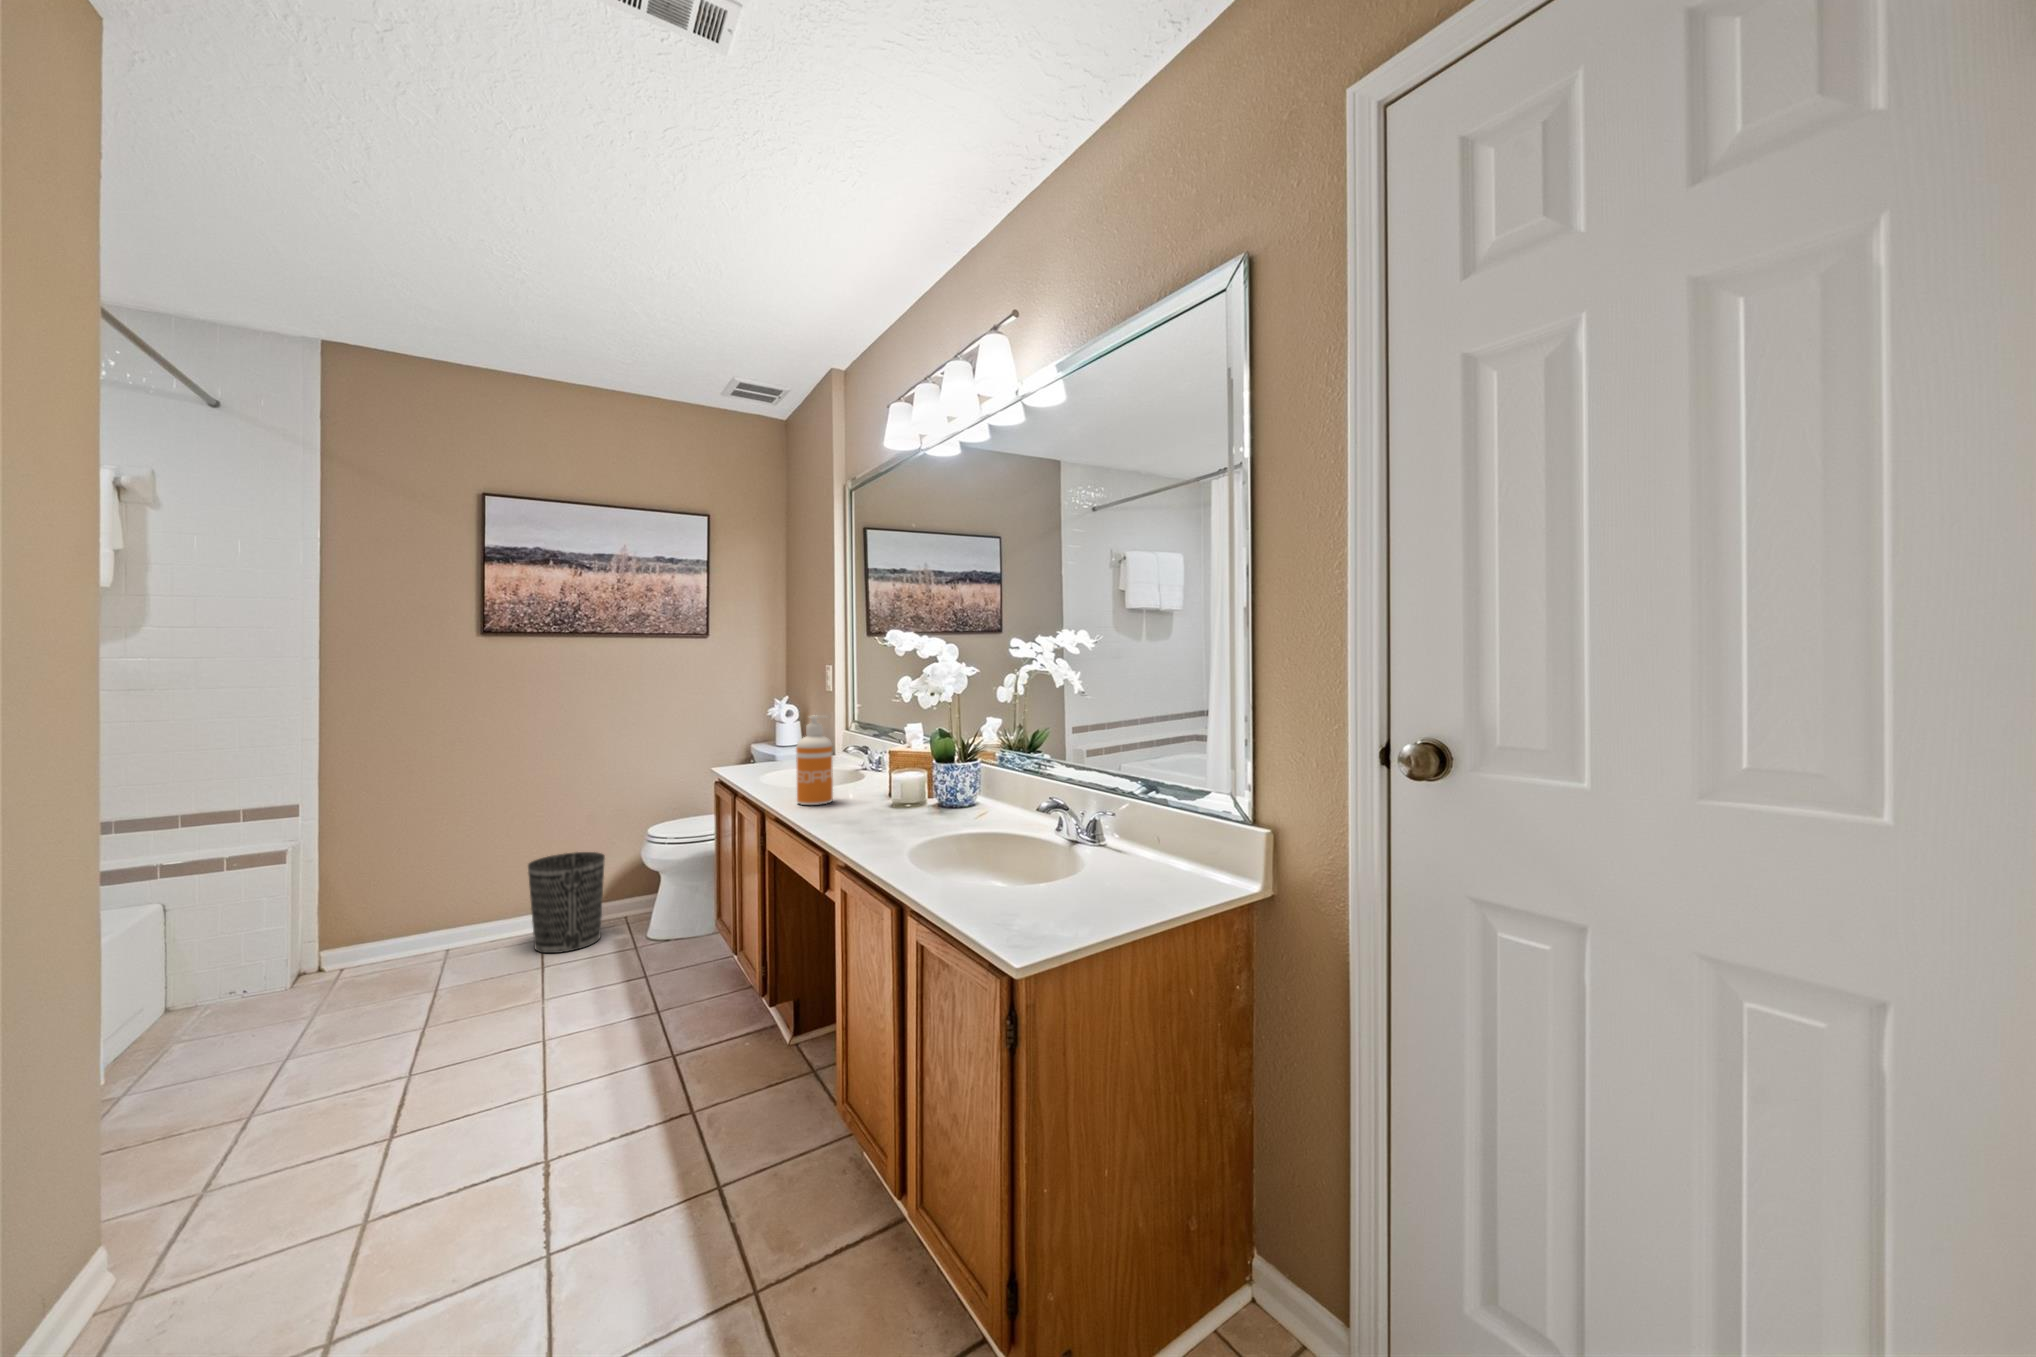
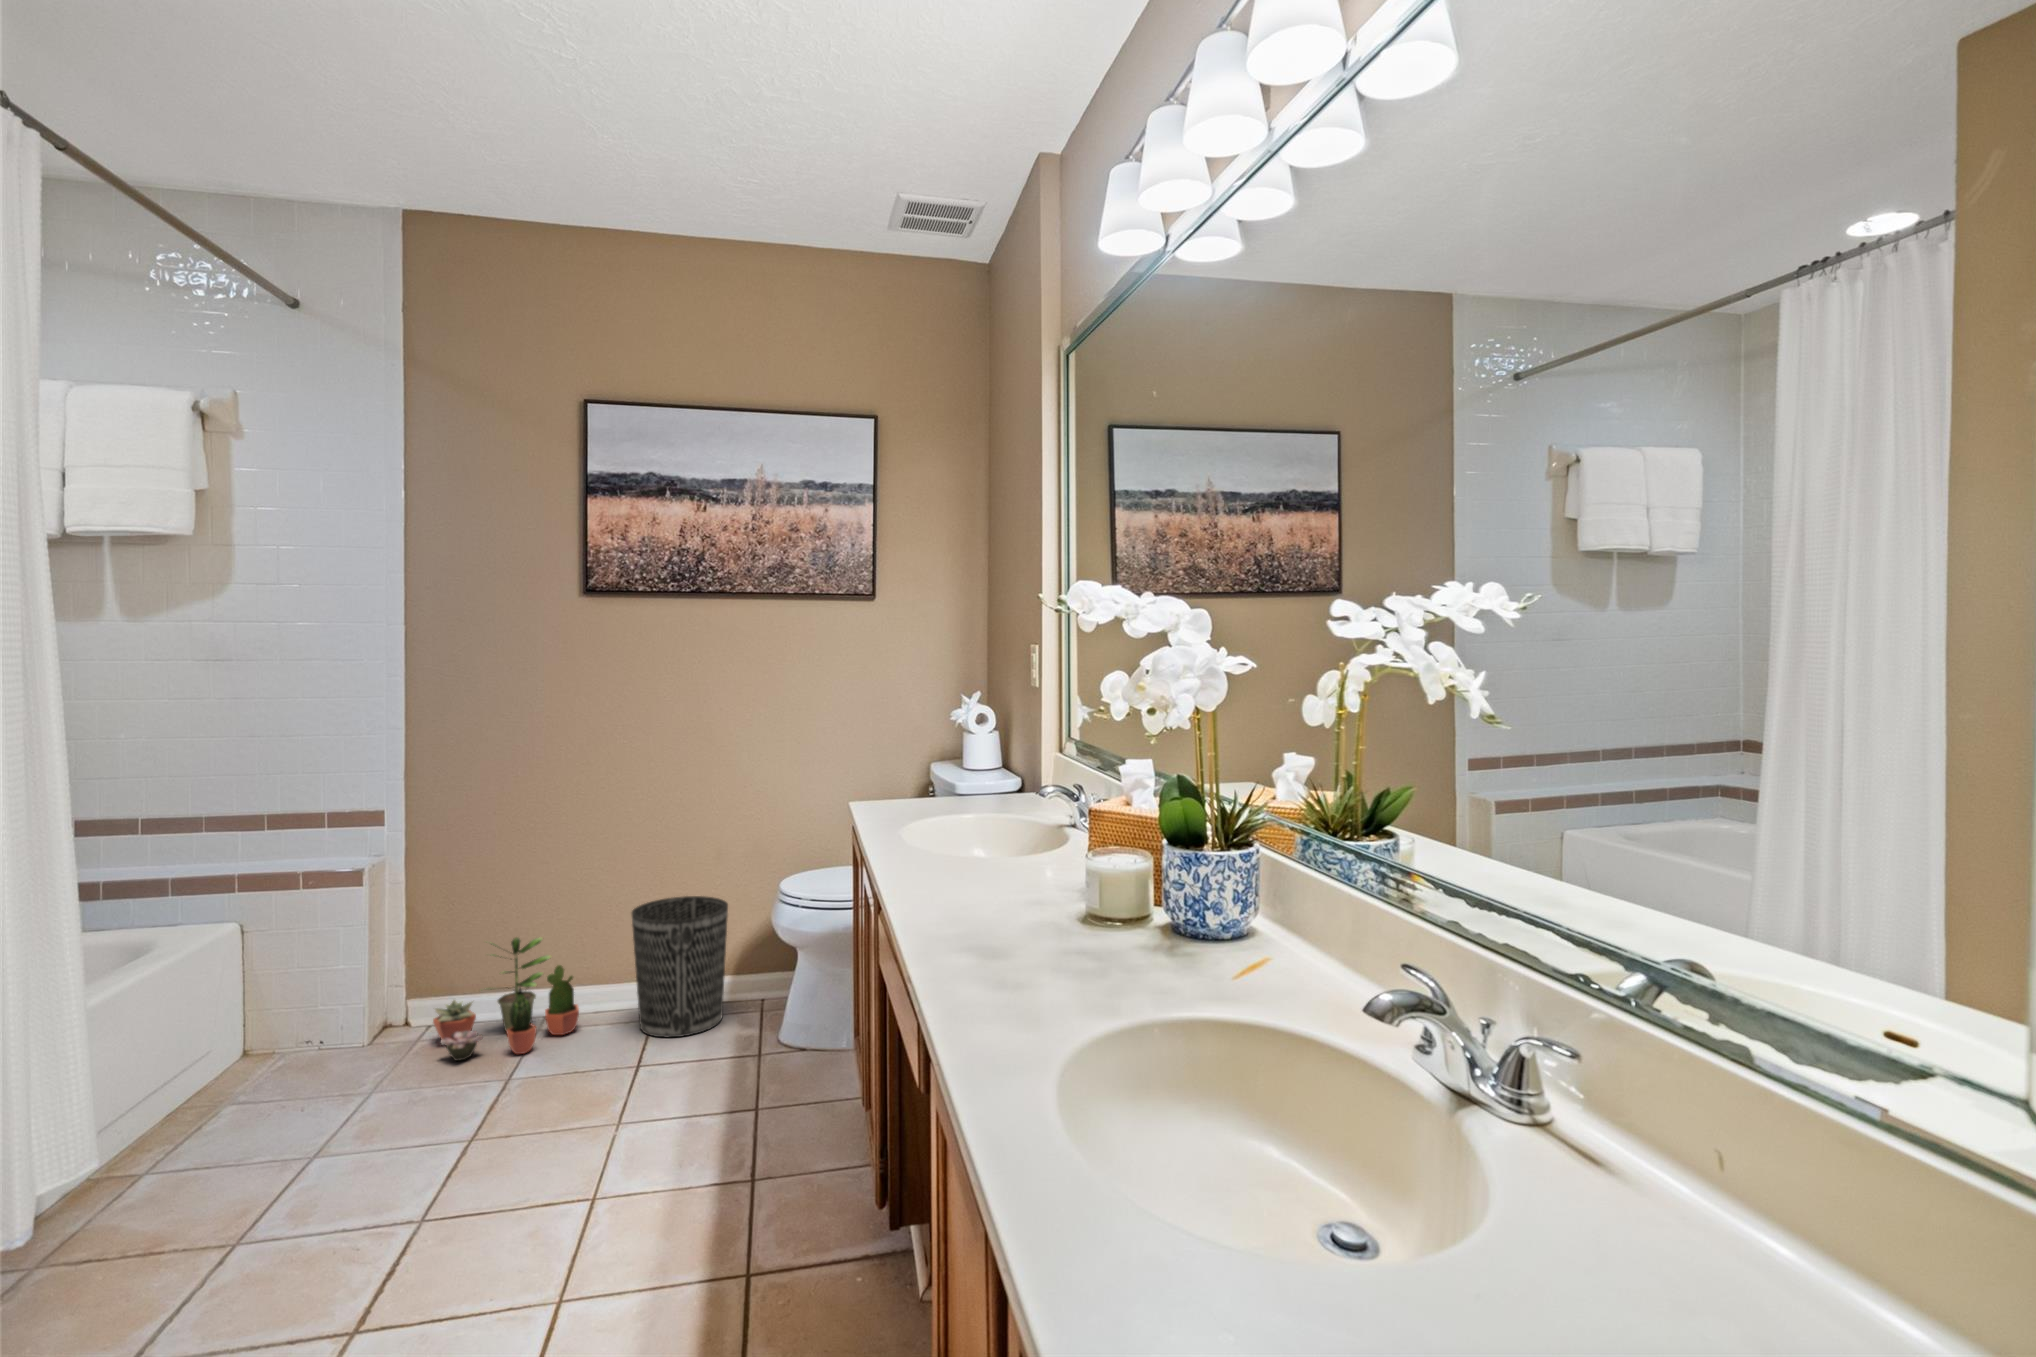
soap dispenser: present [796,715,833,805] -> none [923,737,986,900]
potted plant: none [355,891,484,988] -> present [433,937,579,1061]

